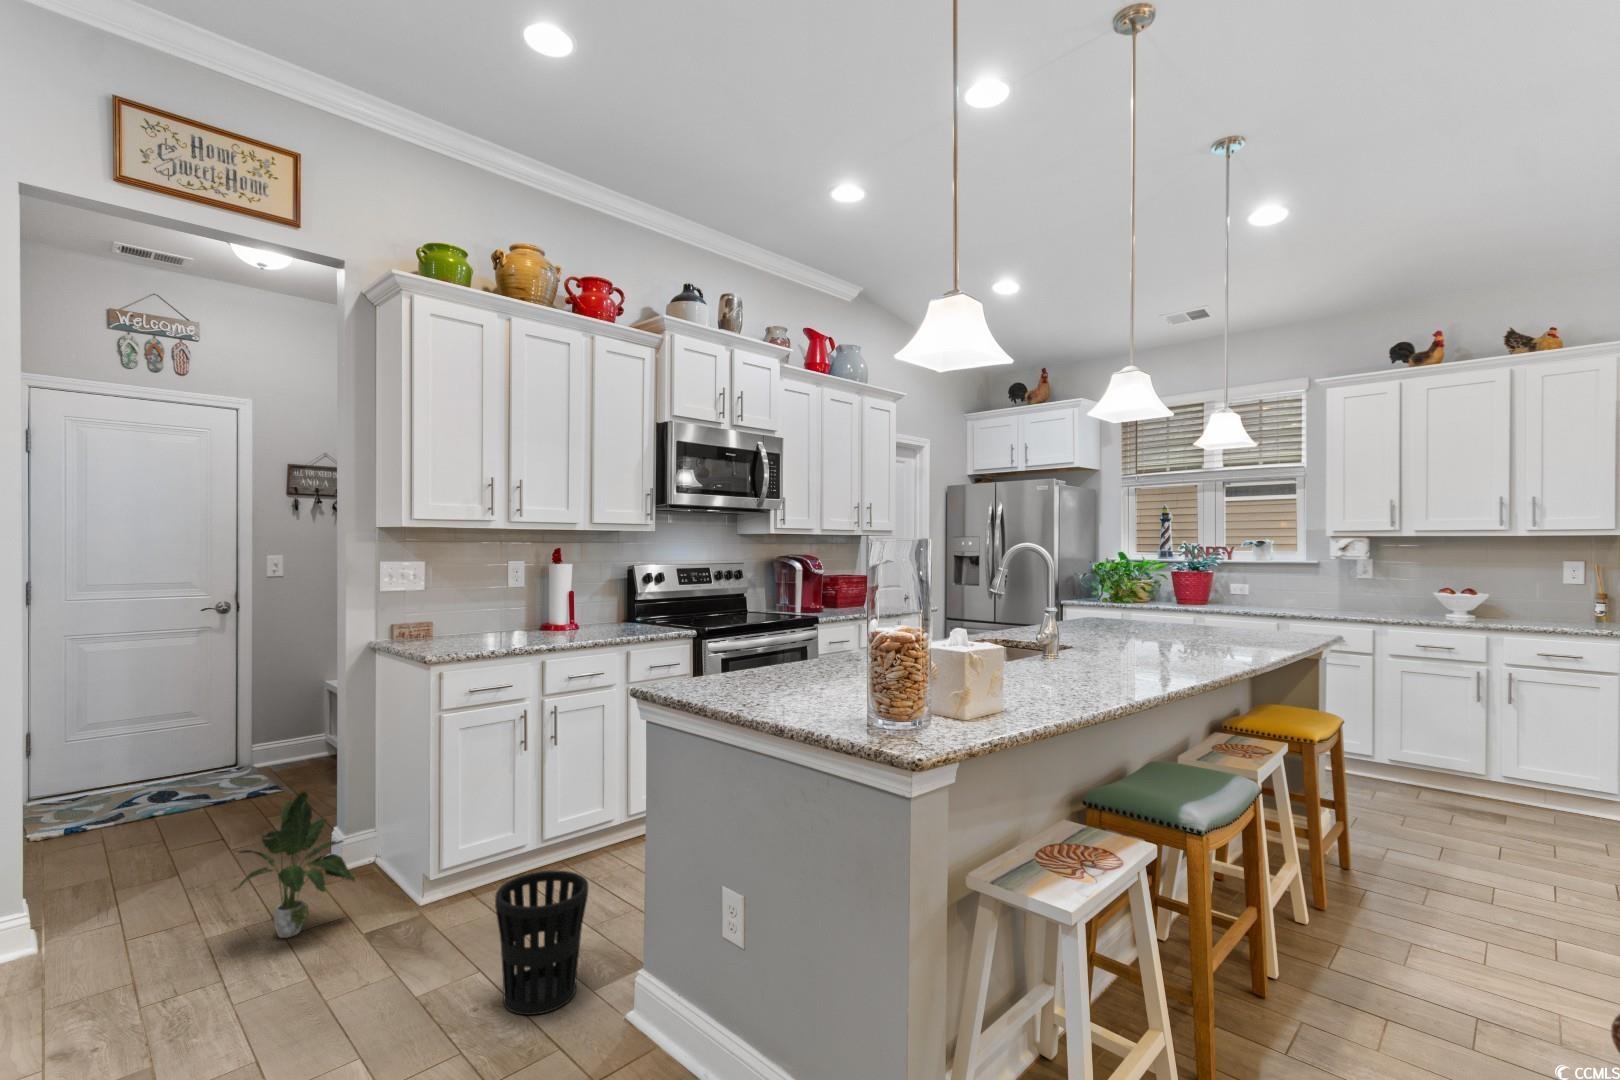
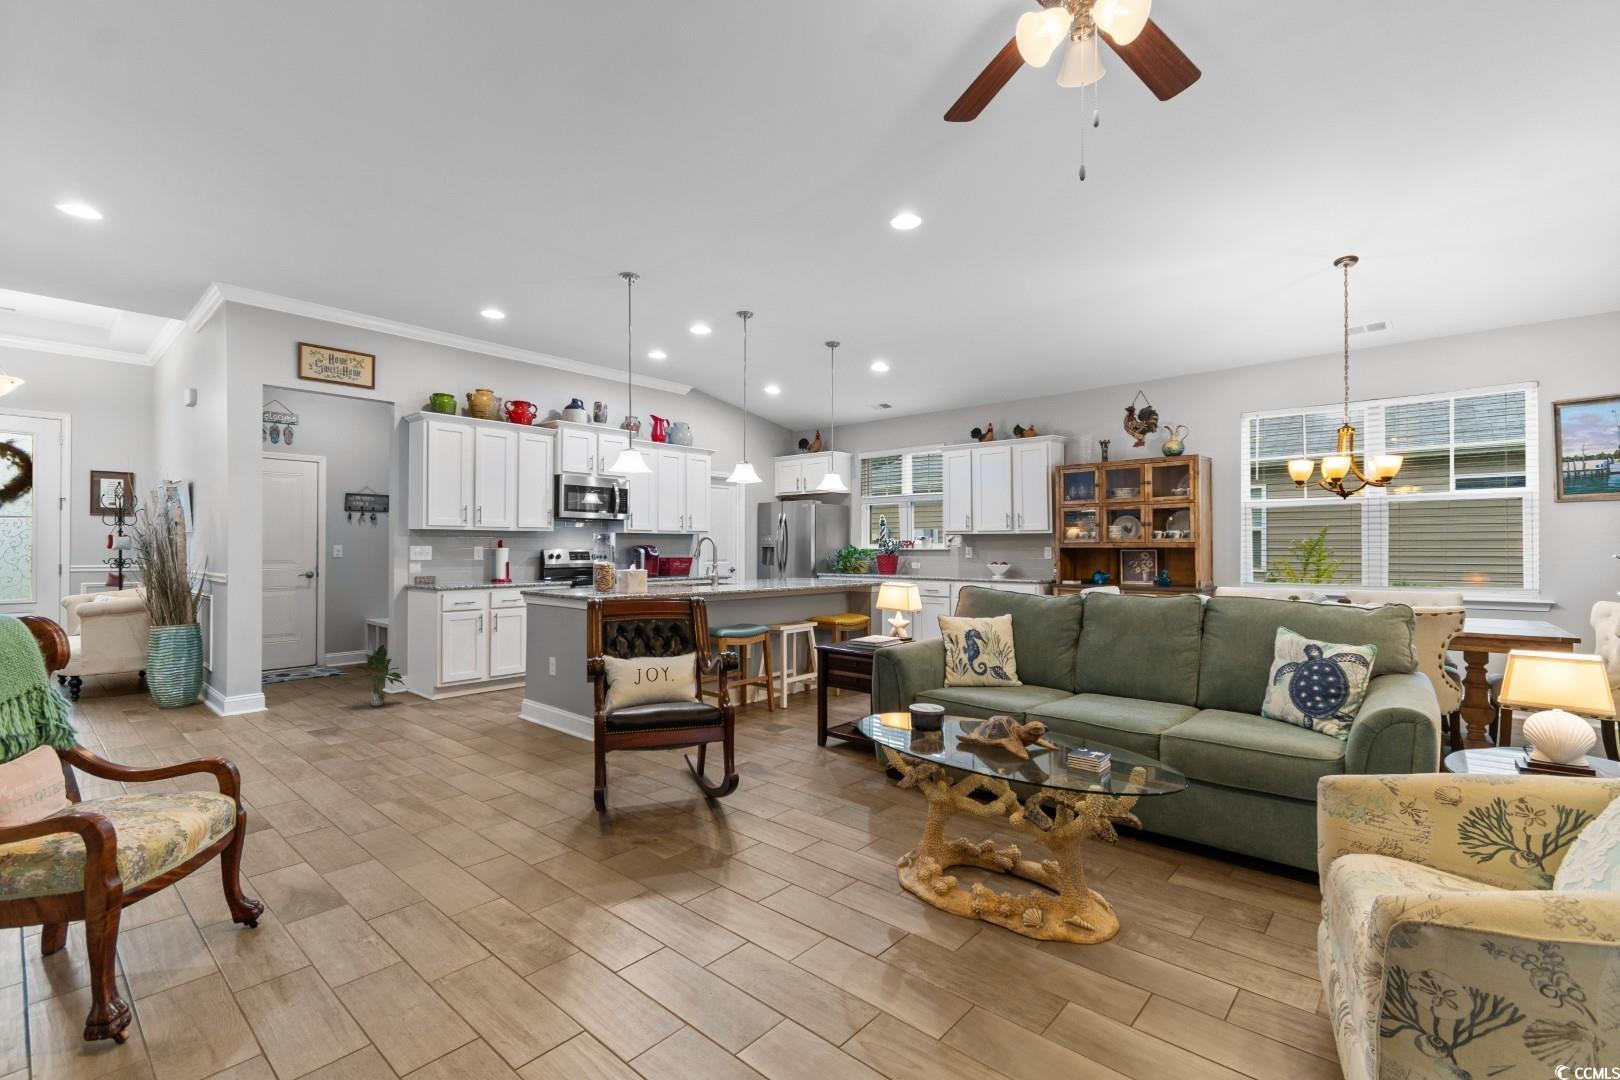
wastebasket: present [495,871,588,1015] -> none [468,671,506,718]

